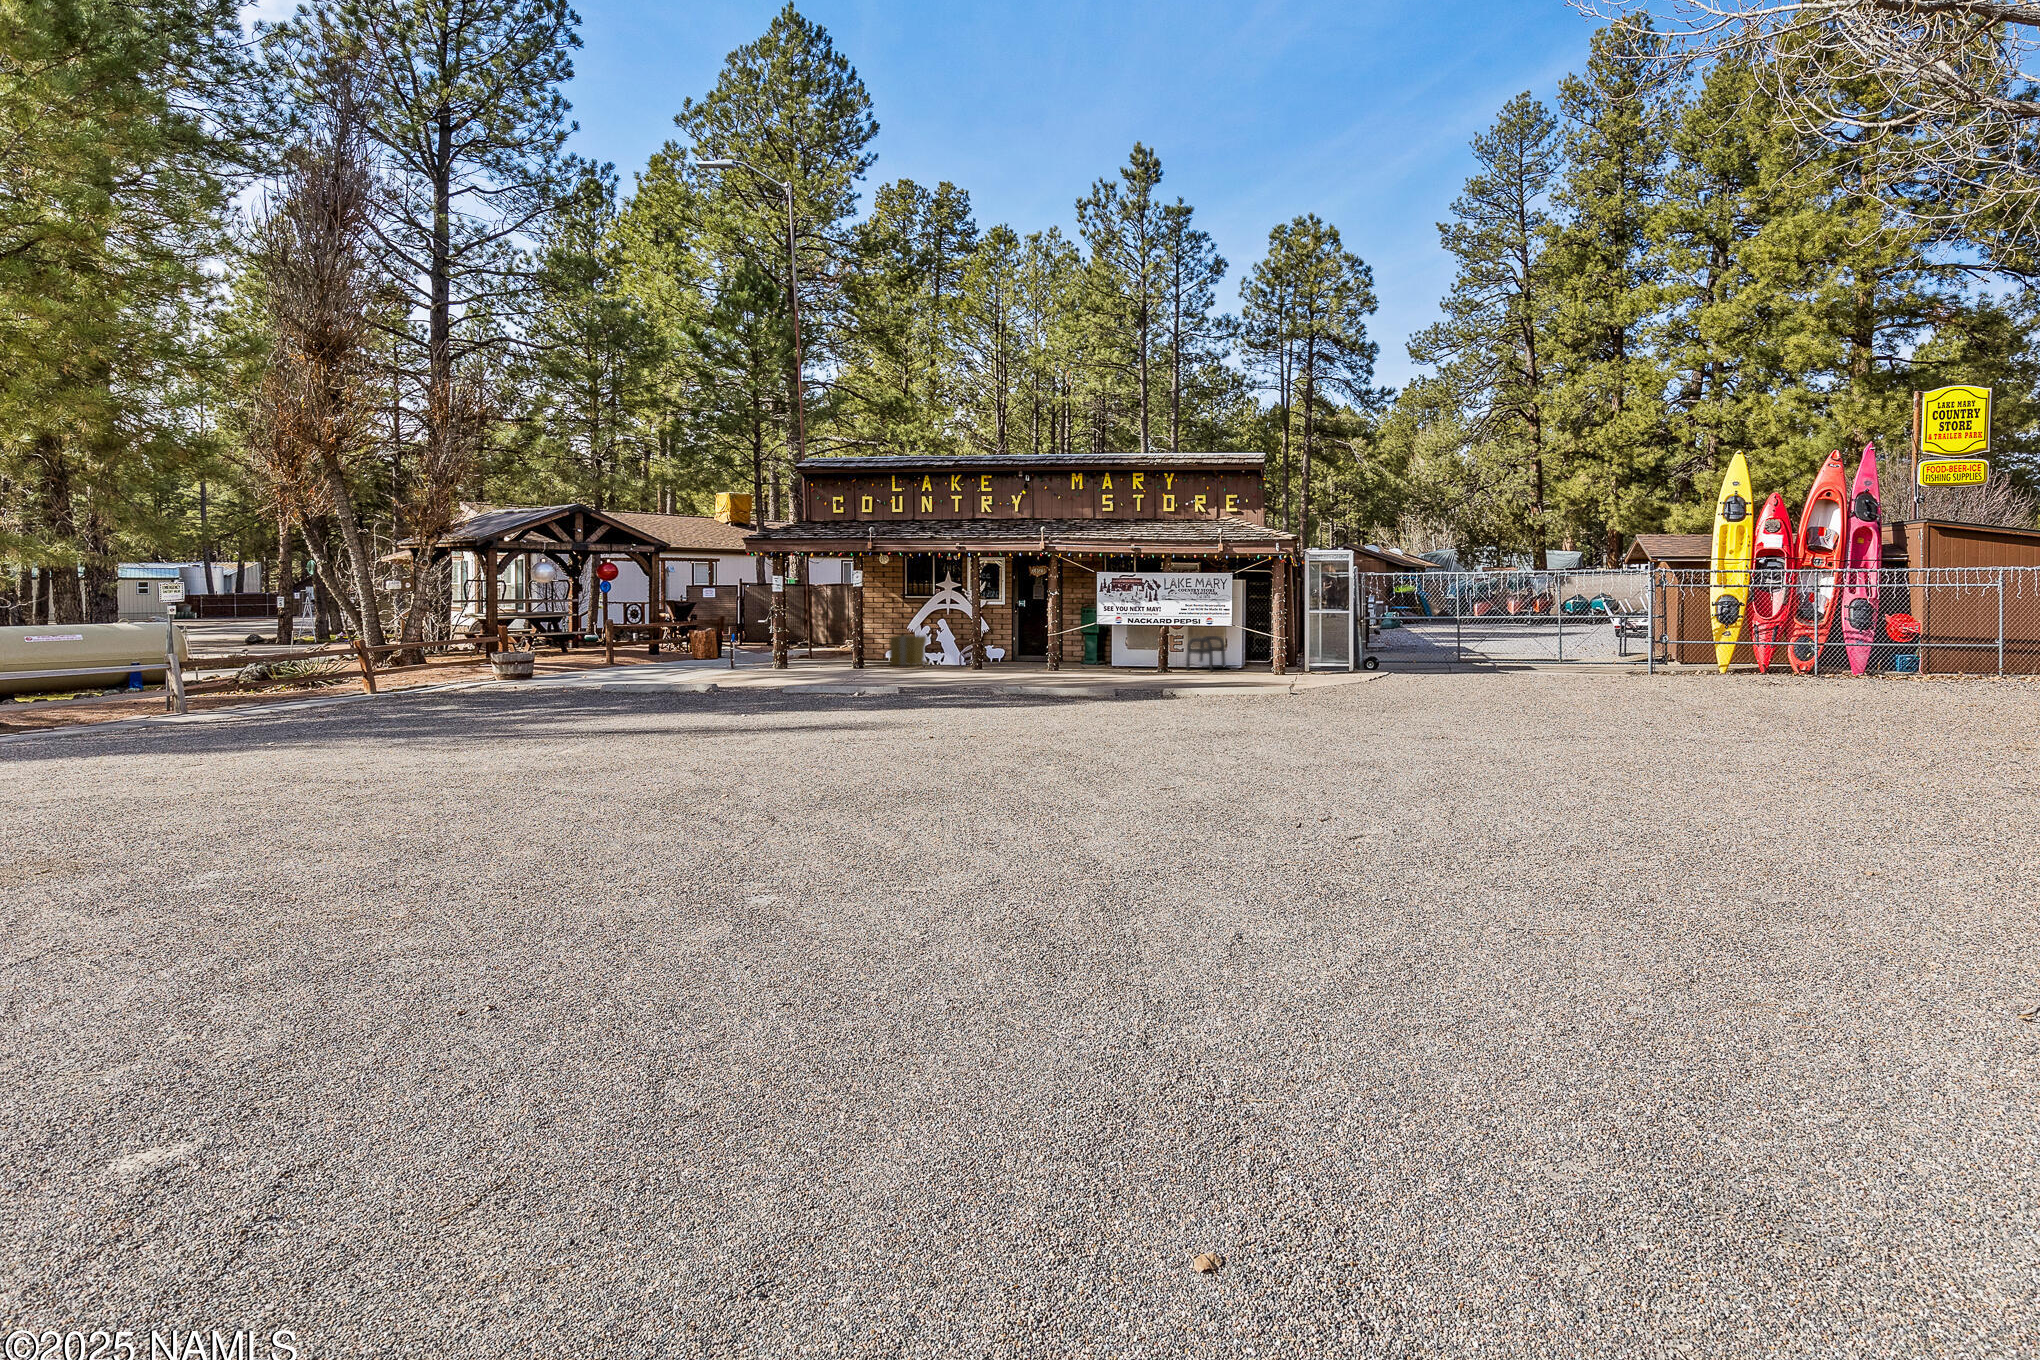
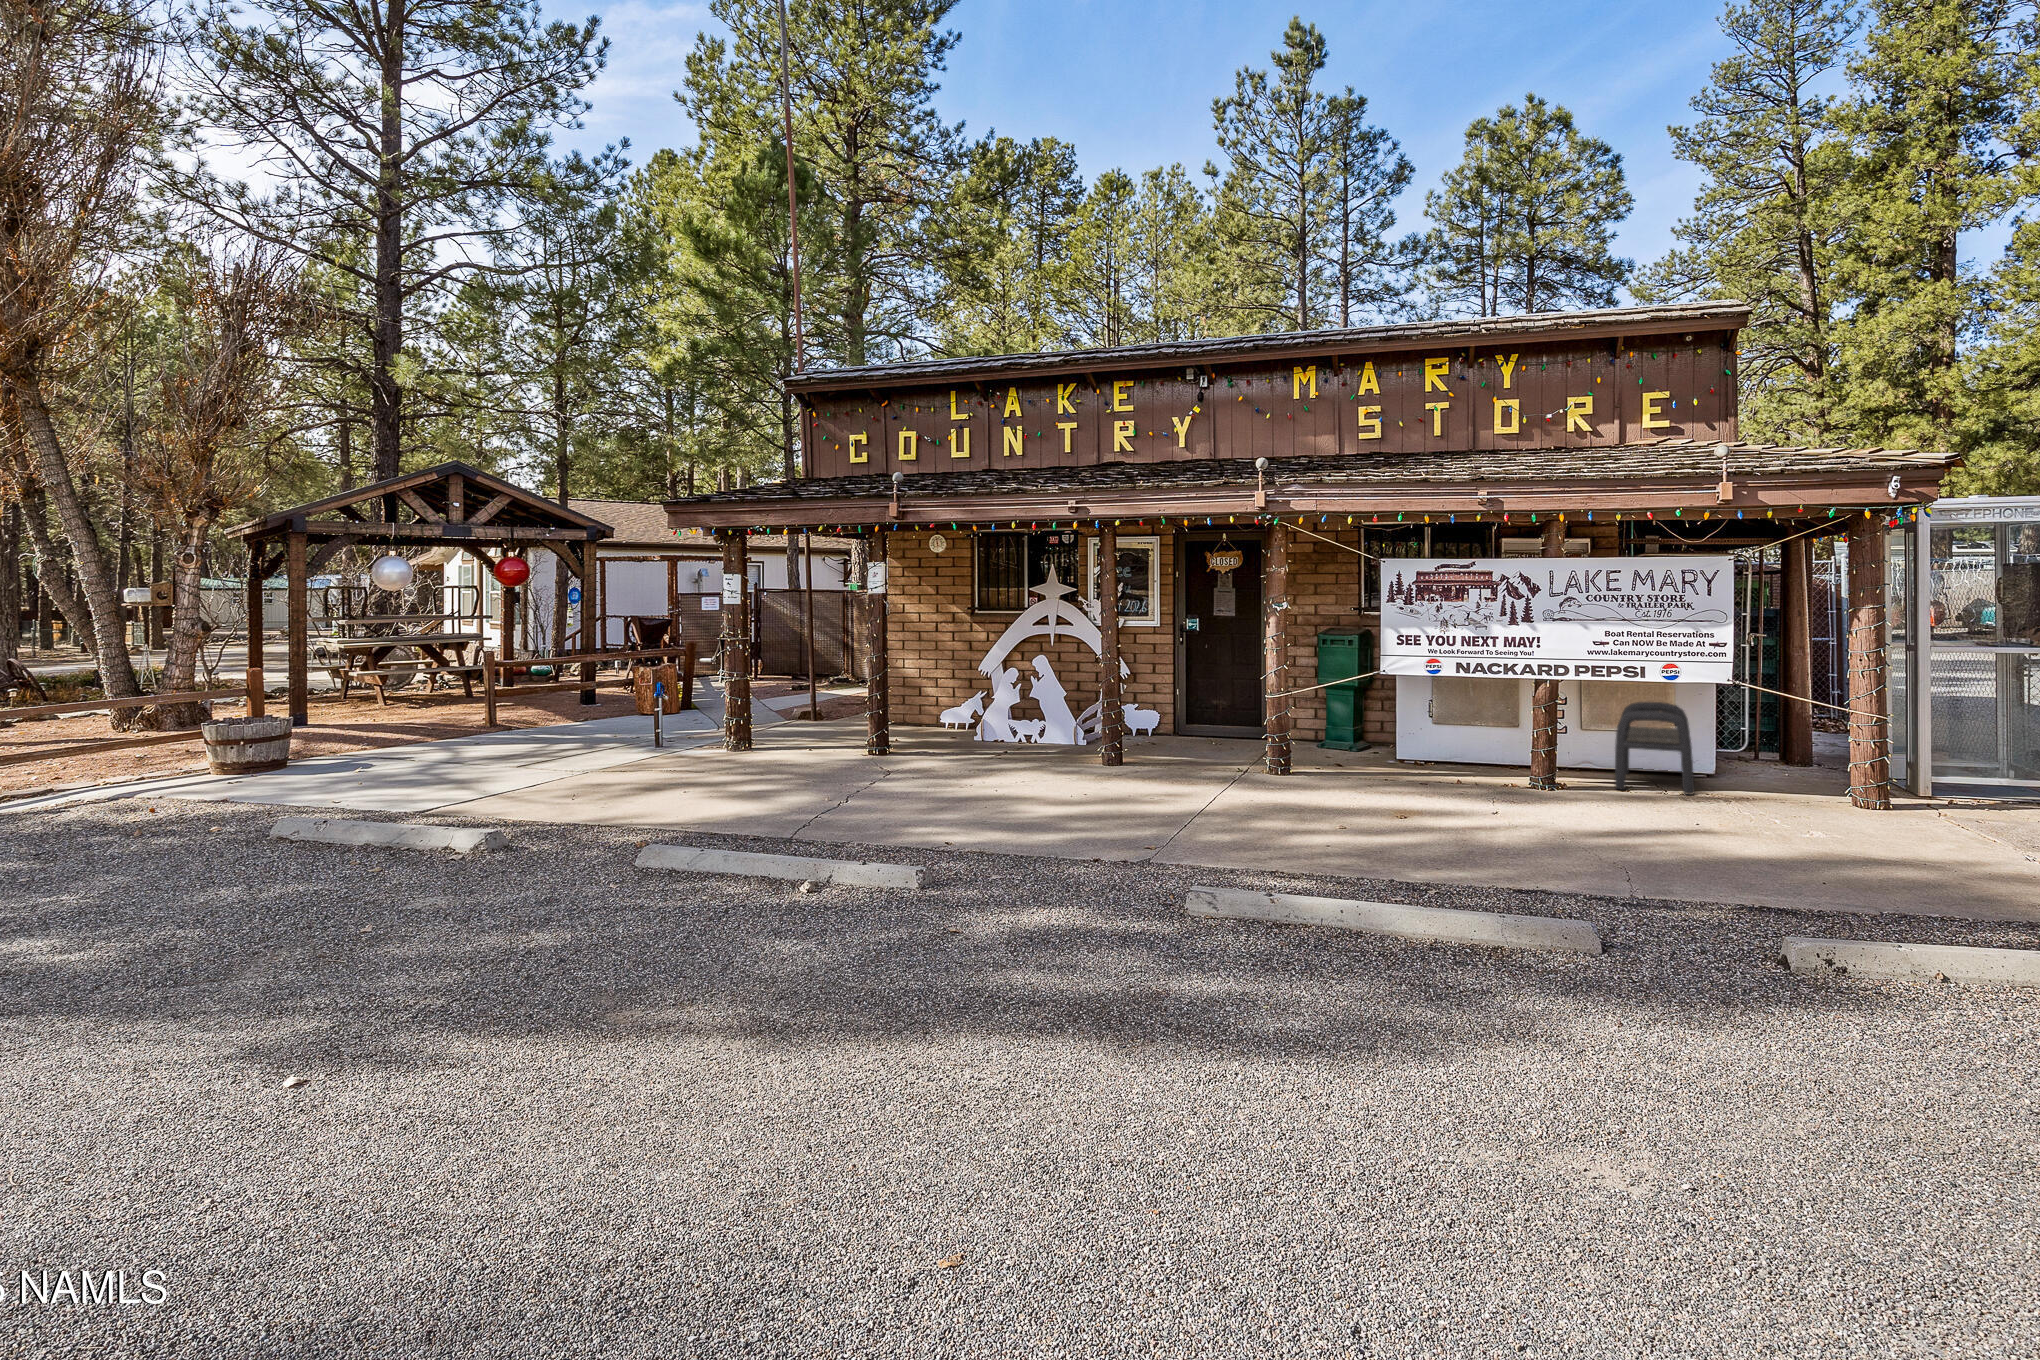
cardboard box: present [889,635,929,666] -> none [936,687,1015,752]

